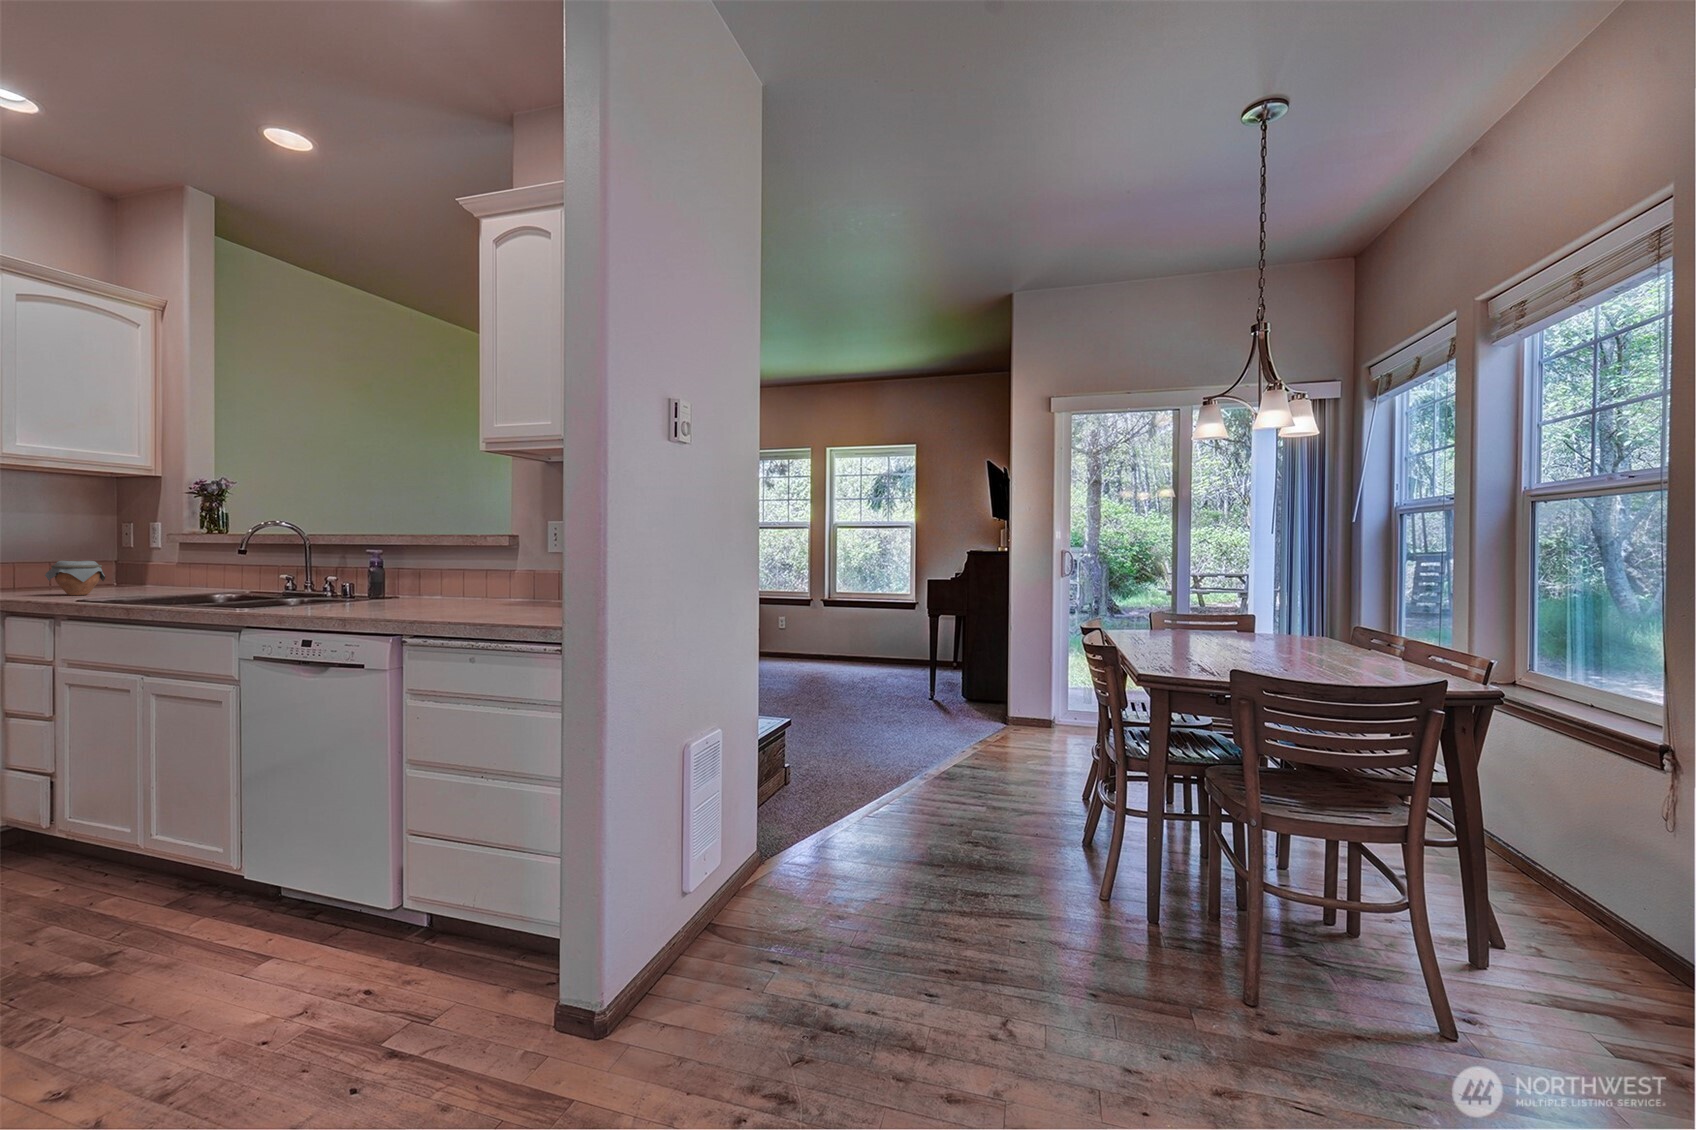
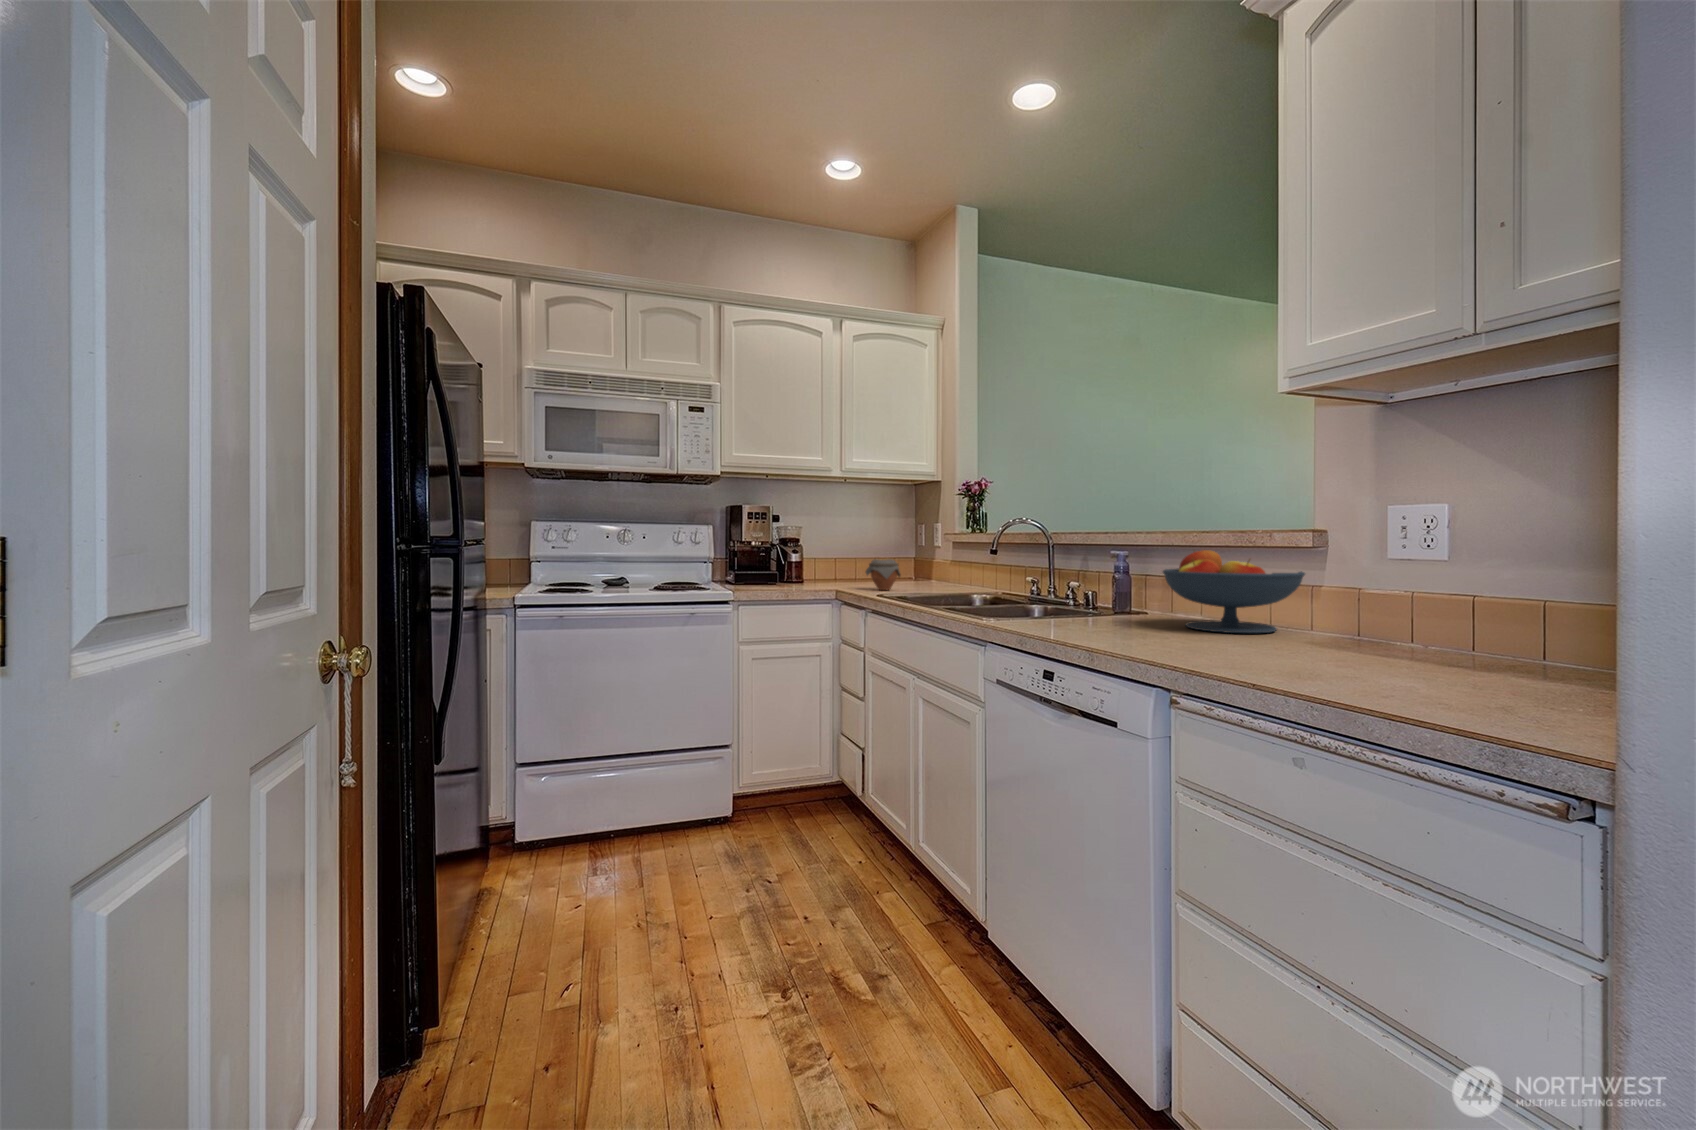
fruit bowl: none [407,548,505,603] -> present [1163,550,1305,633]

